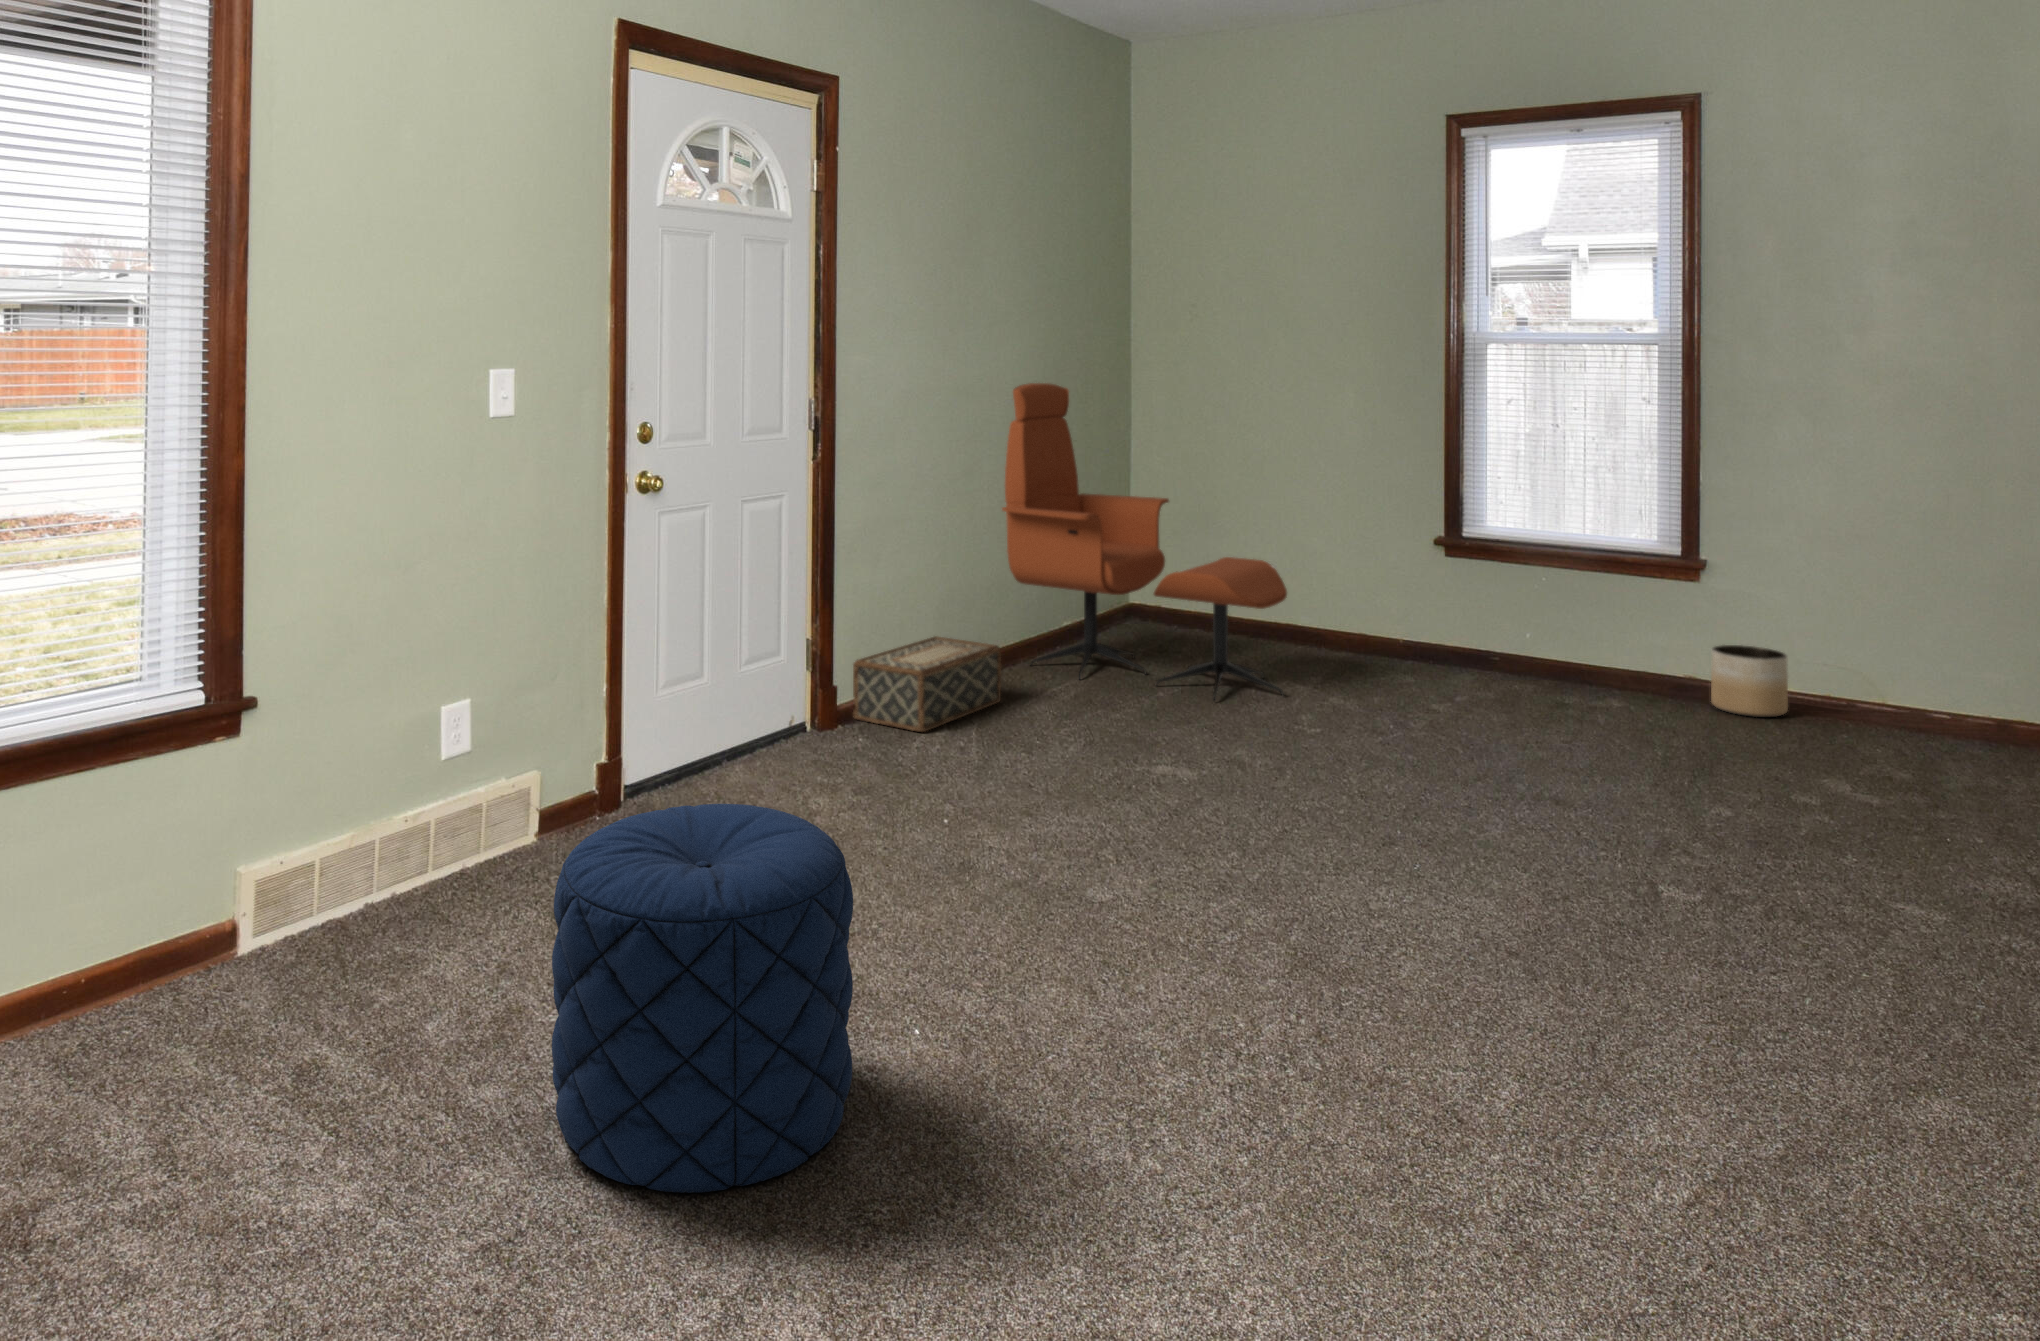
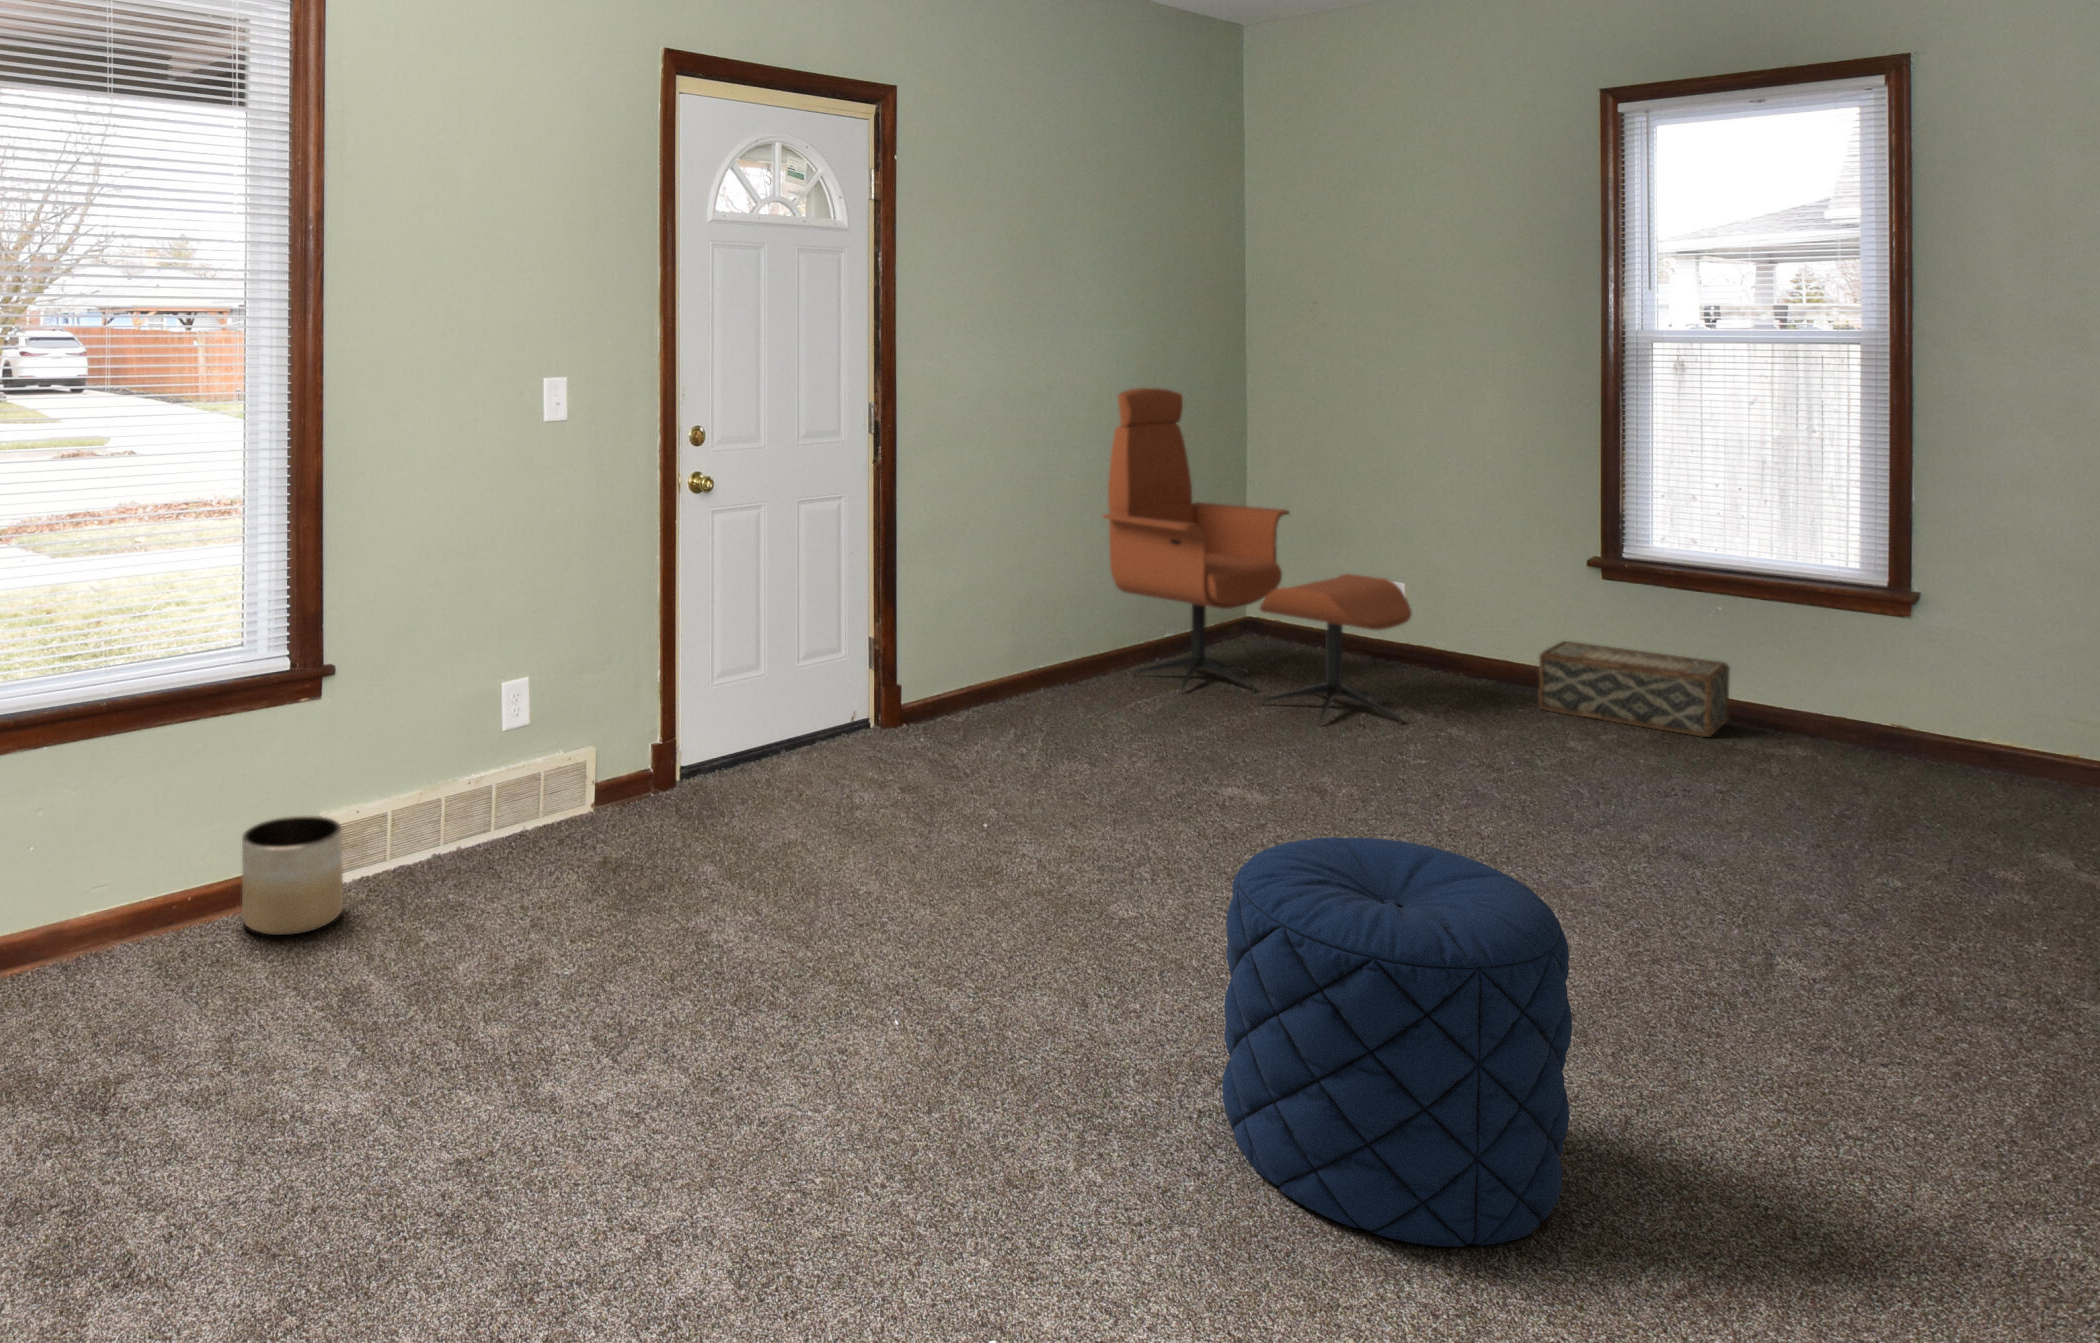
woven basket: present [853,636,1001,732] -> present [1539,641,1730,737]
planter: present [1711,645,1788,717] -> present [242,816,343,935]
pouf: present [552,804,853,1193] -> present [1222,837,1572,1247]

